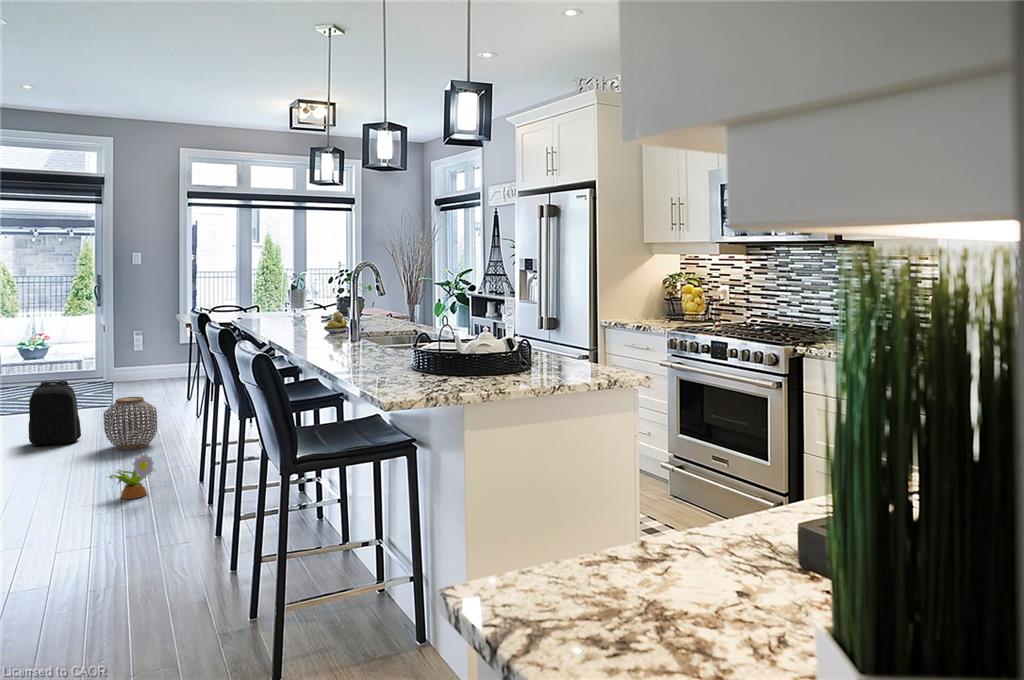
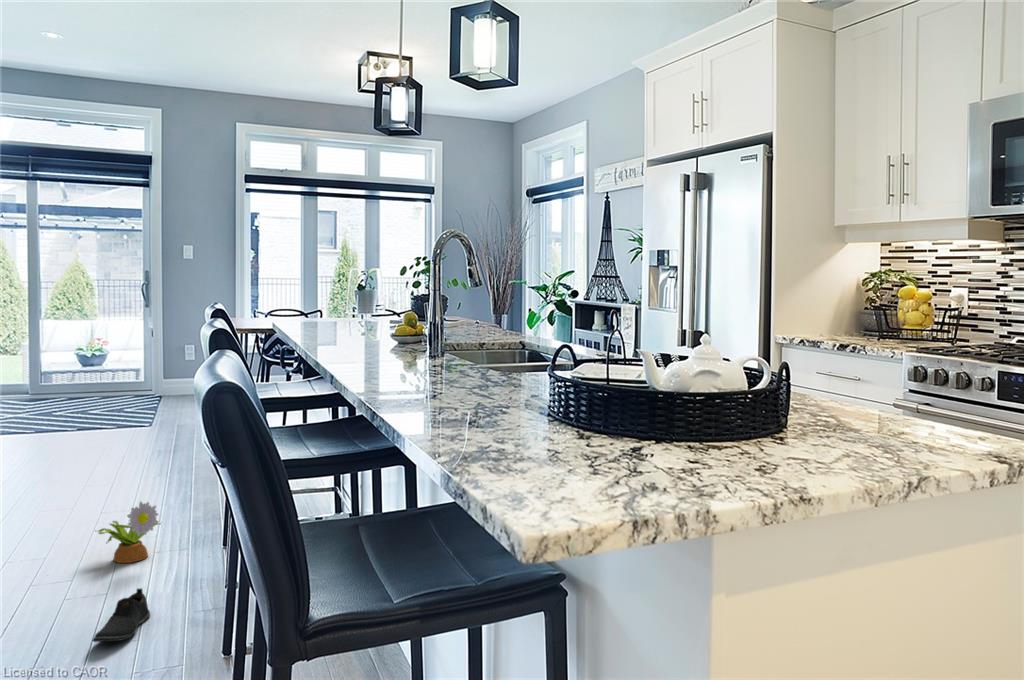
backpack: present [29,381,81,445] -> none [29,394,93,474]
woven basket: present [104,397,157,450] -> none [116,418,182,486]
shoe: none [125,509,160,541] -> present [93,588,150,642]

